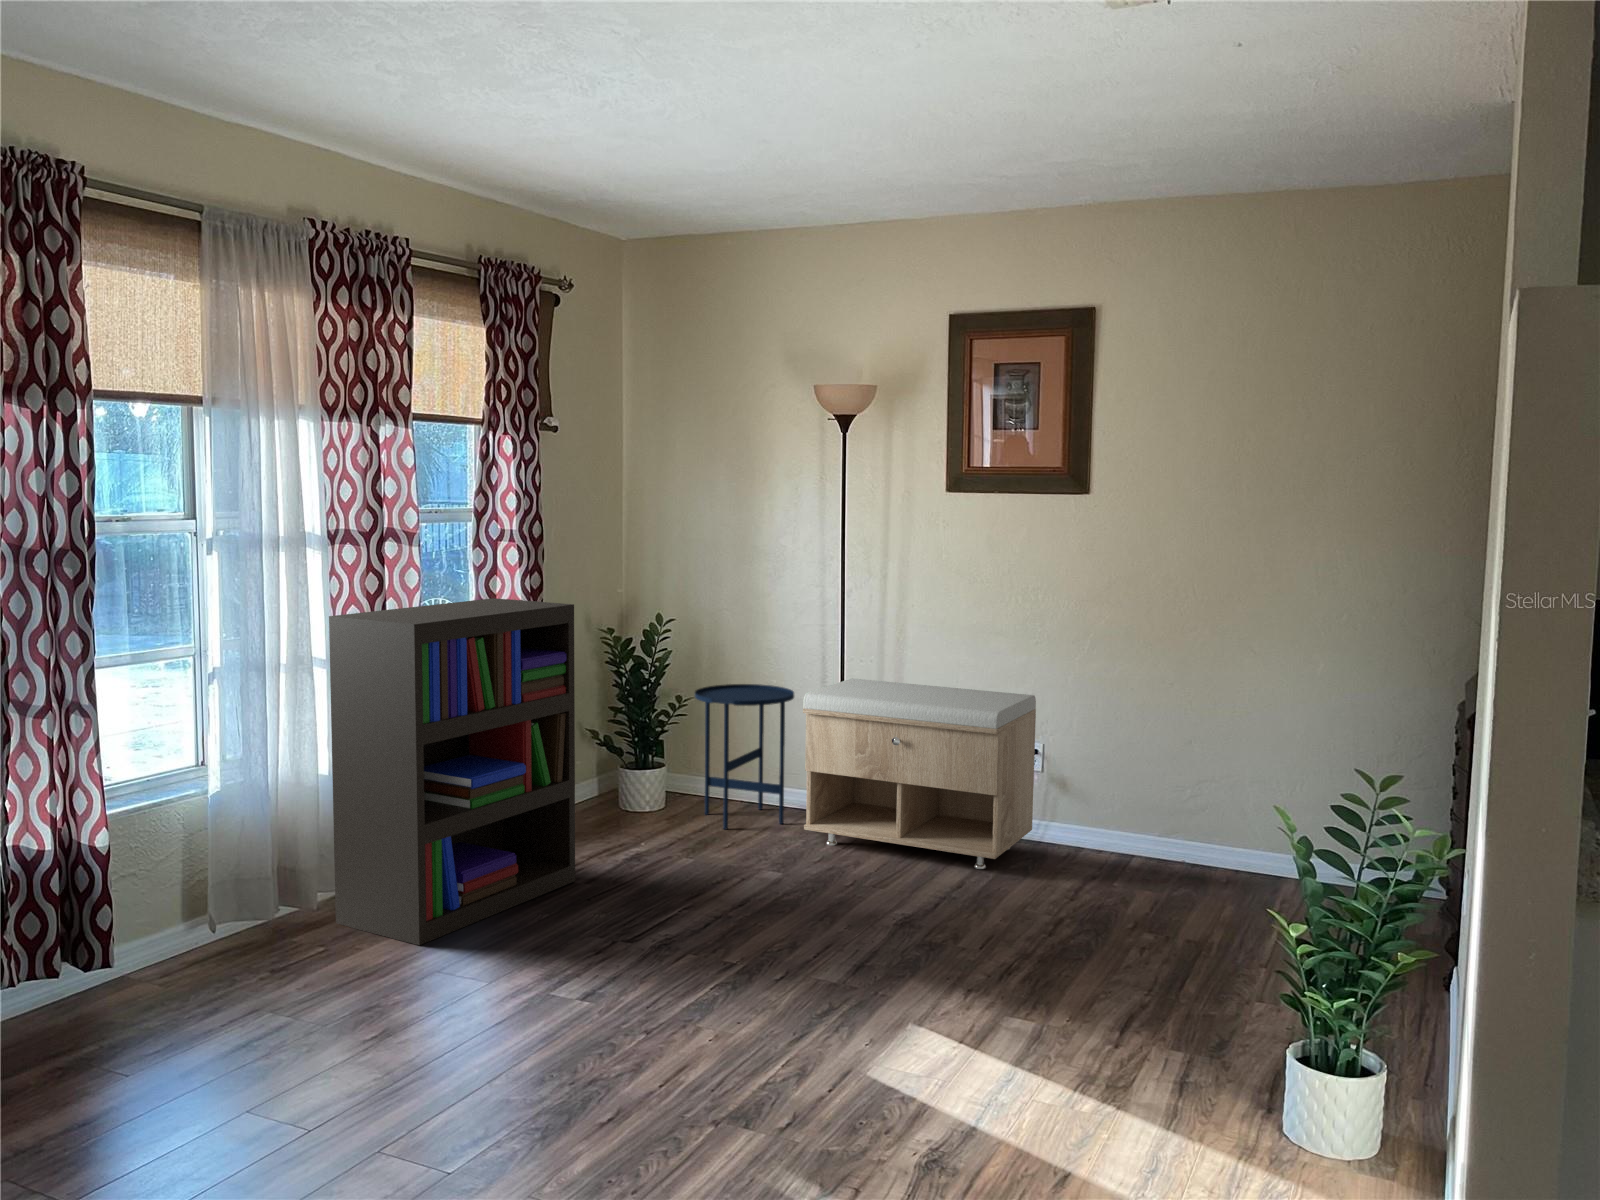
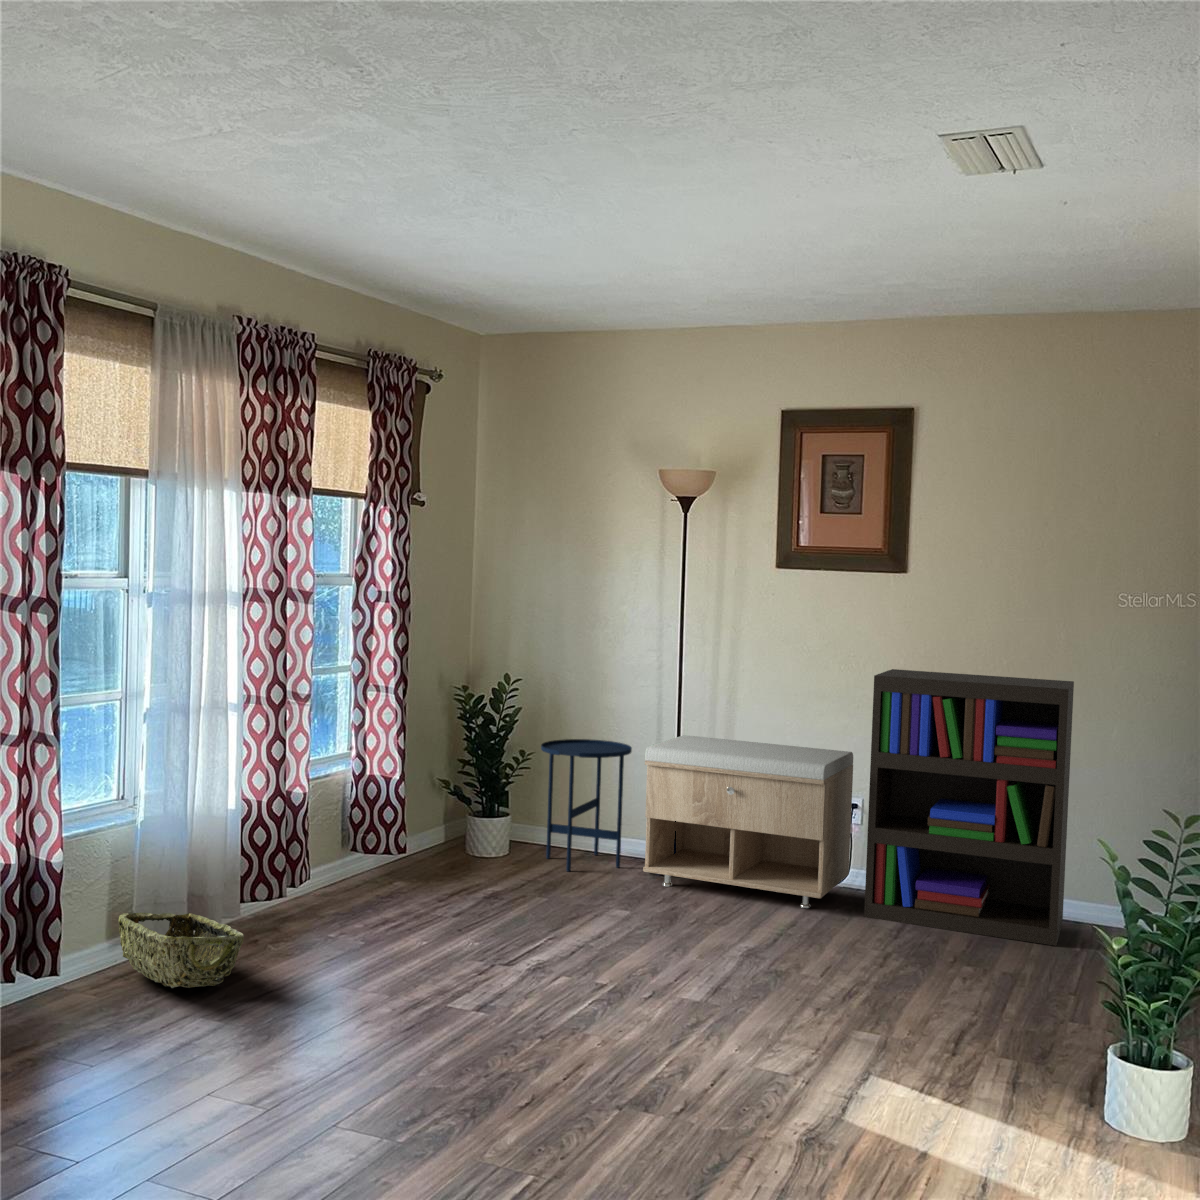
bookshelf: present [329,598,575,945] -> present [864,669,1074,946]
woven basket: none [193,891,329,977] -> present [118,913,244,988]

